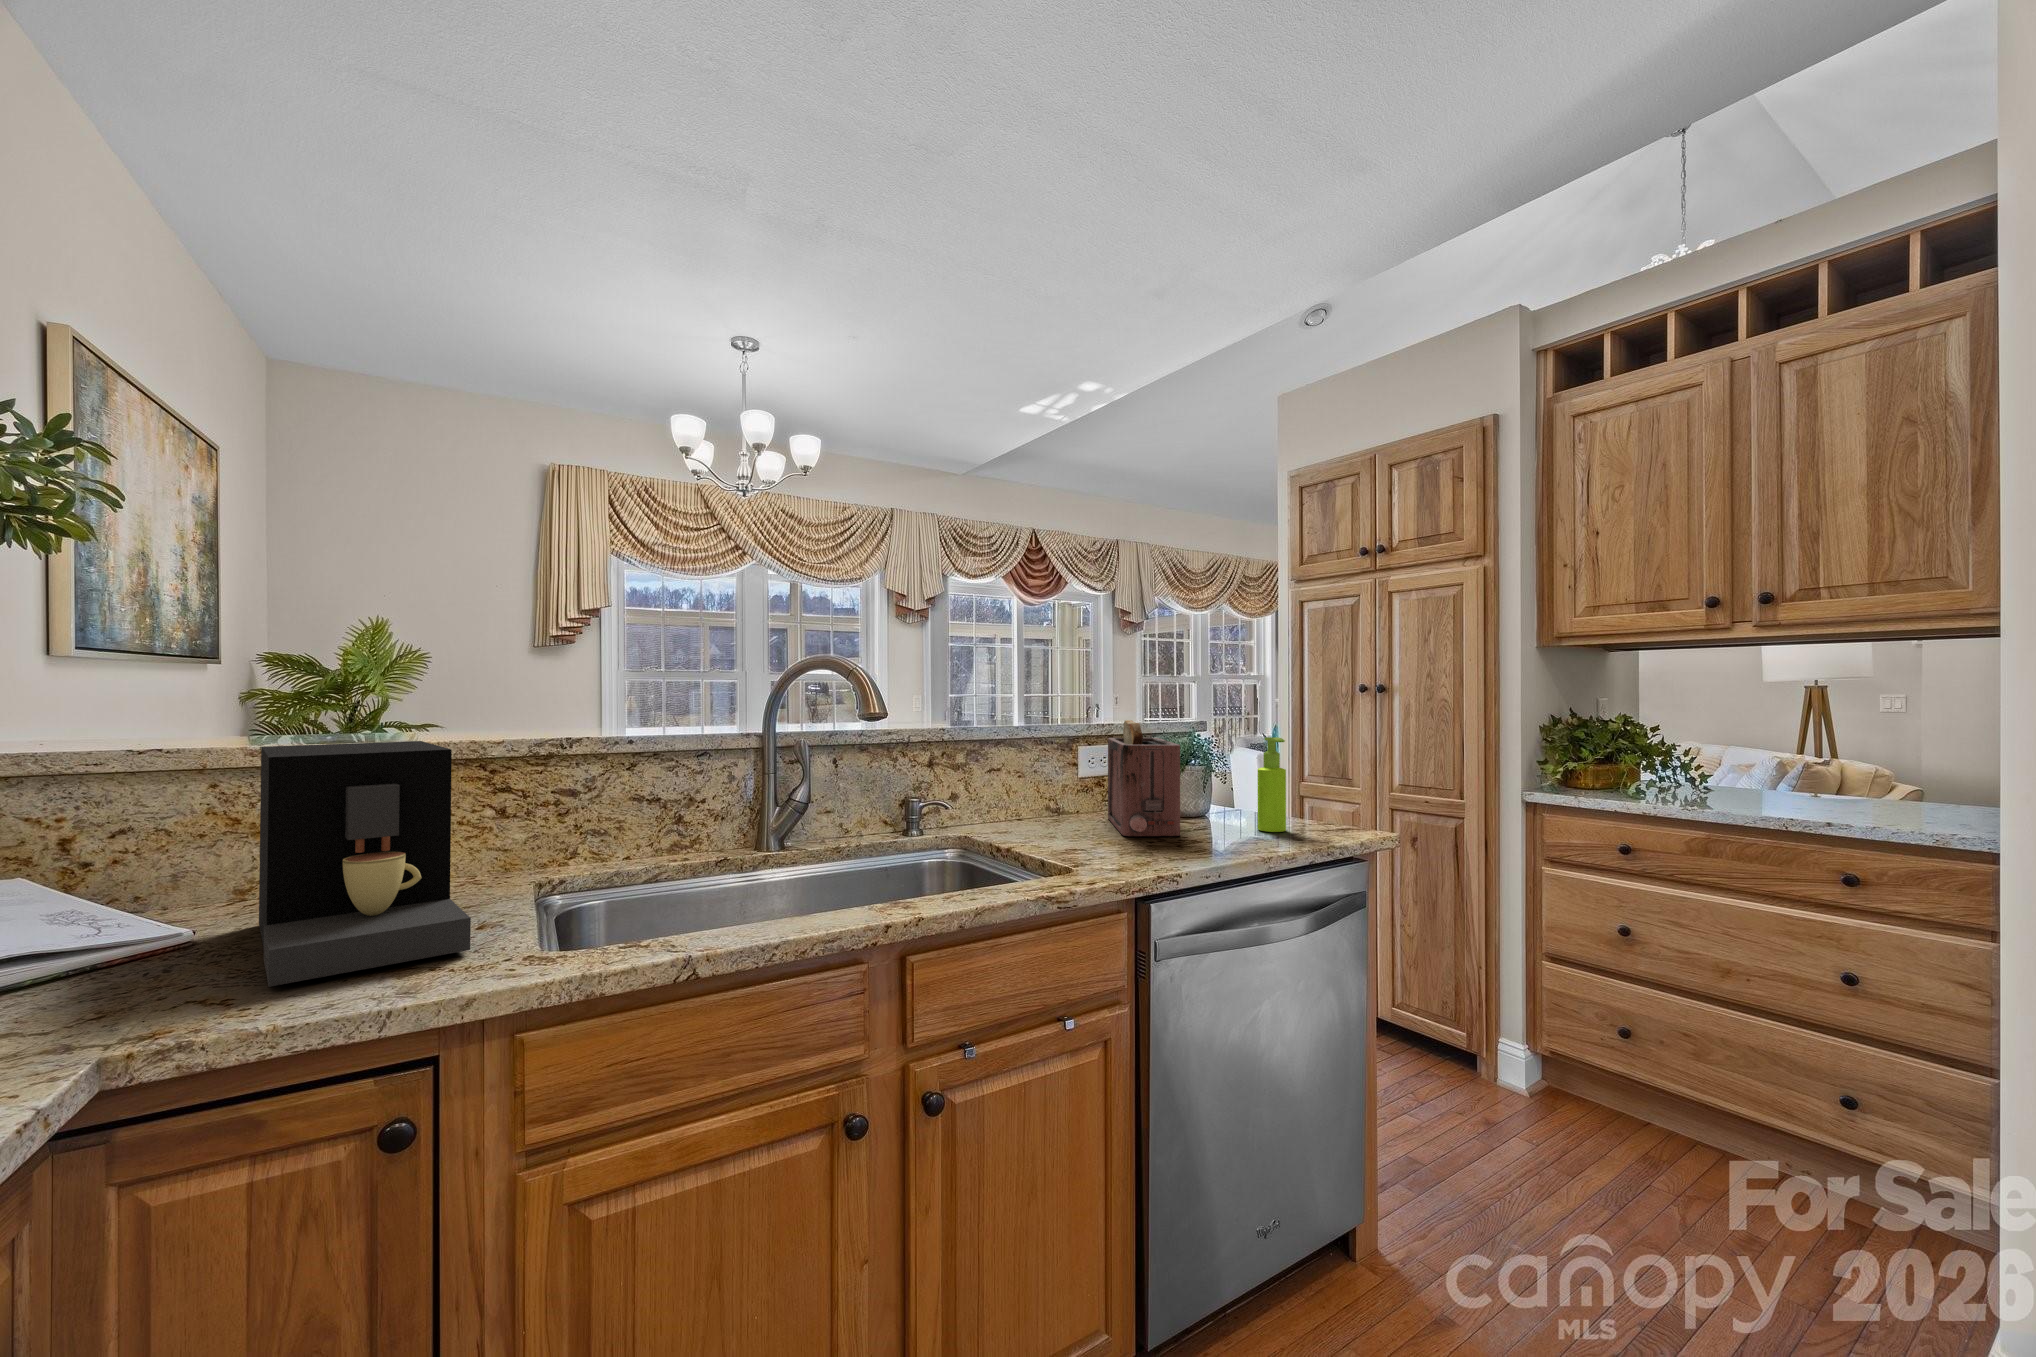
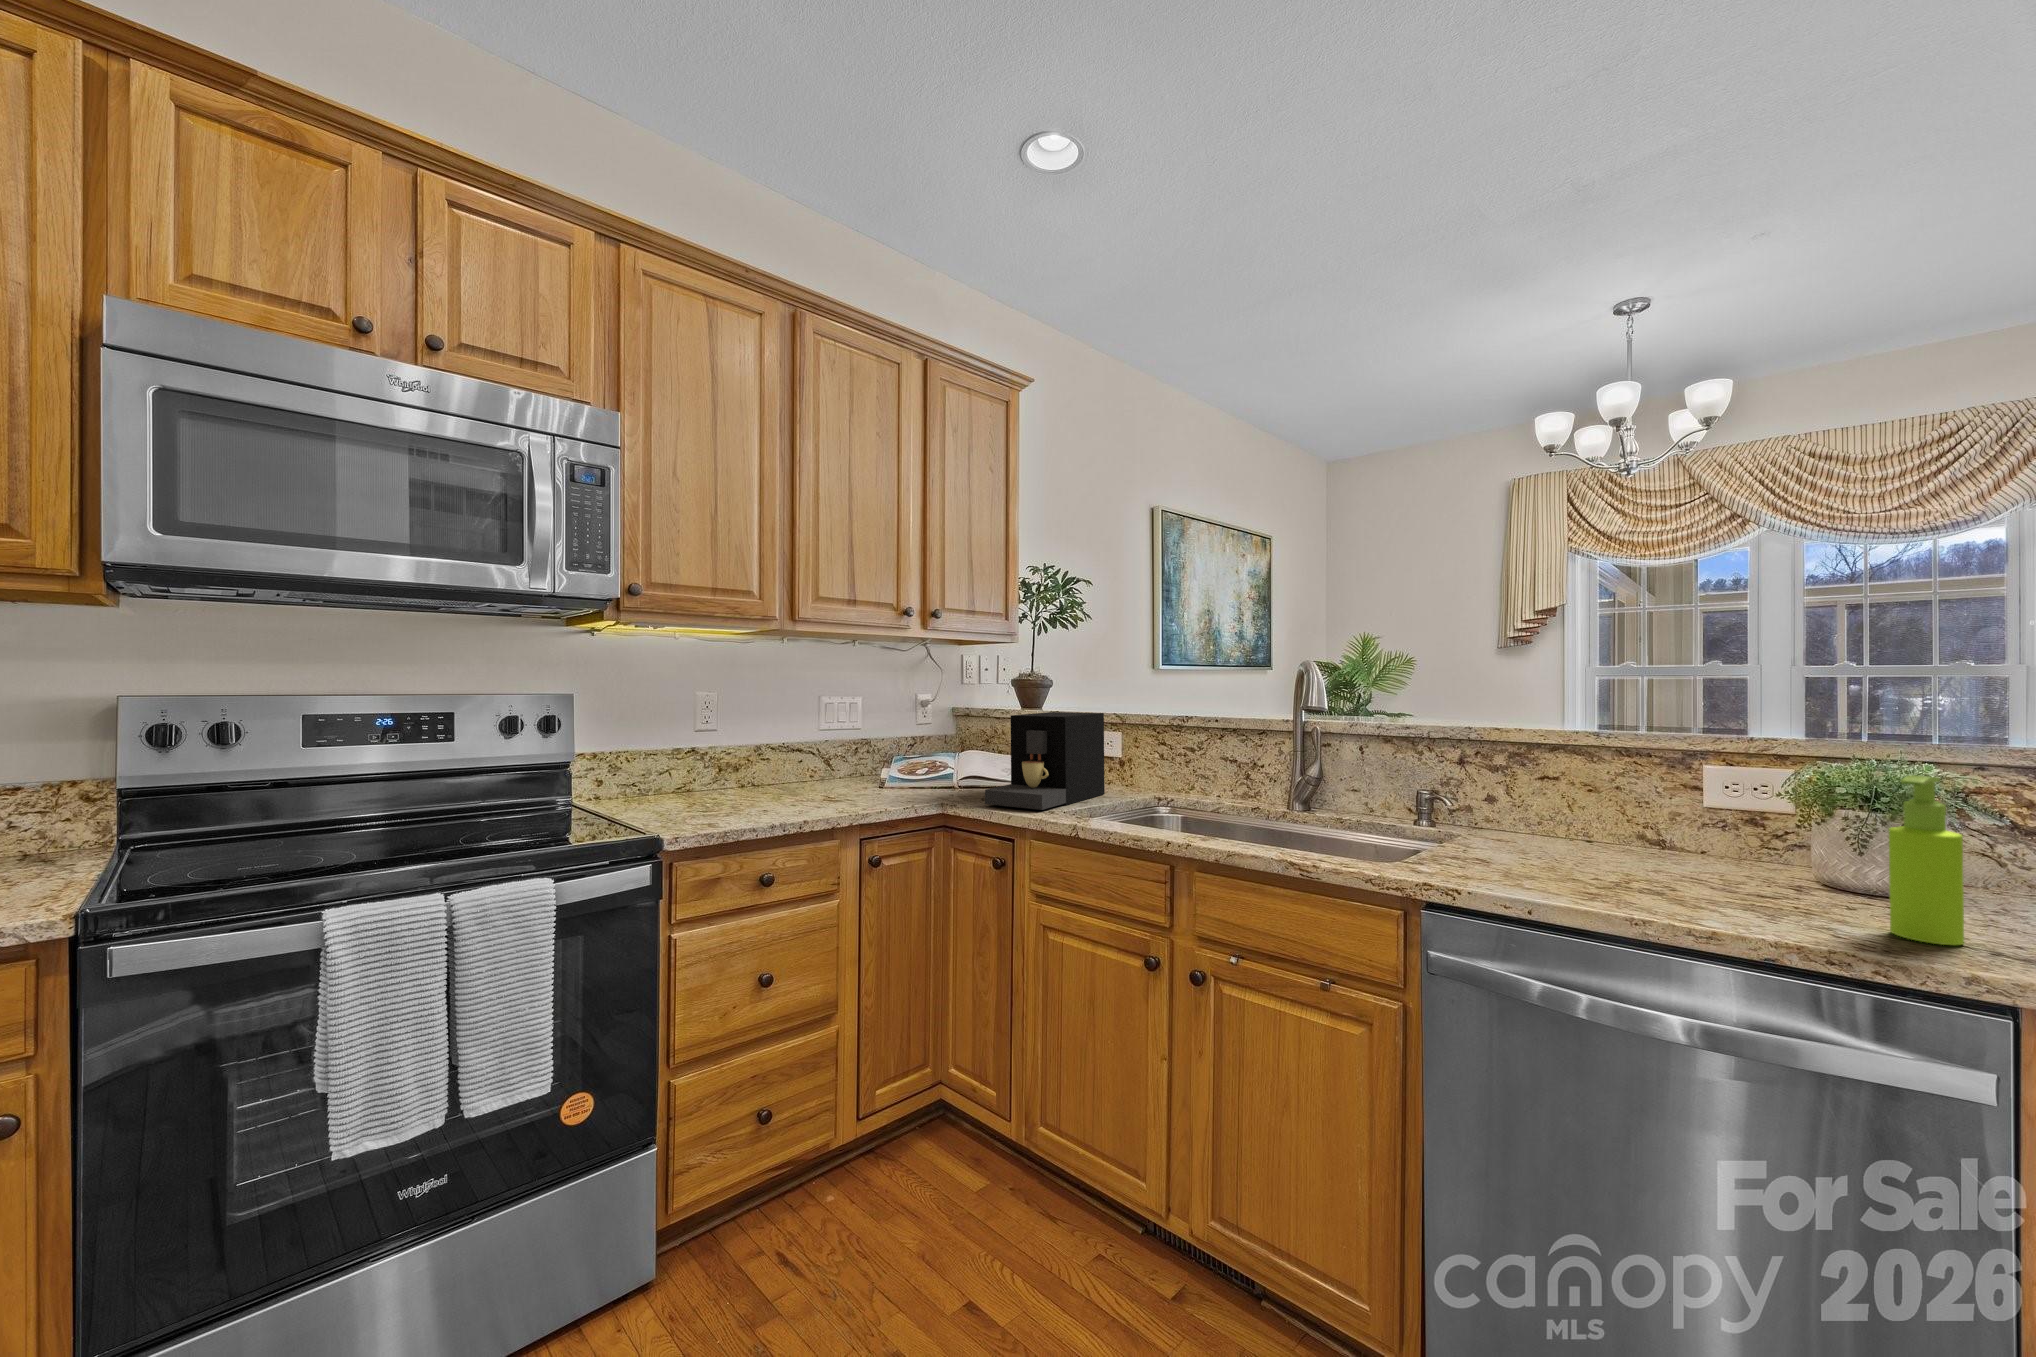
toaster: present [1108,720,1180,836] -> none [1612,732,1812,895]

